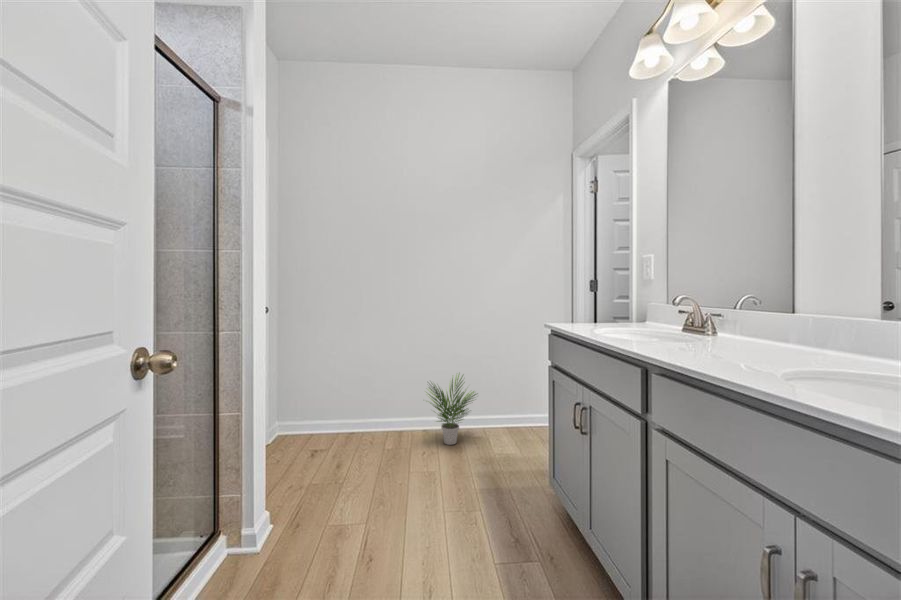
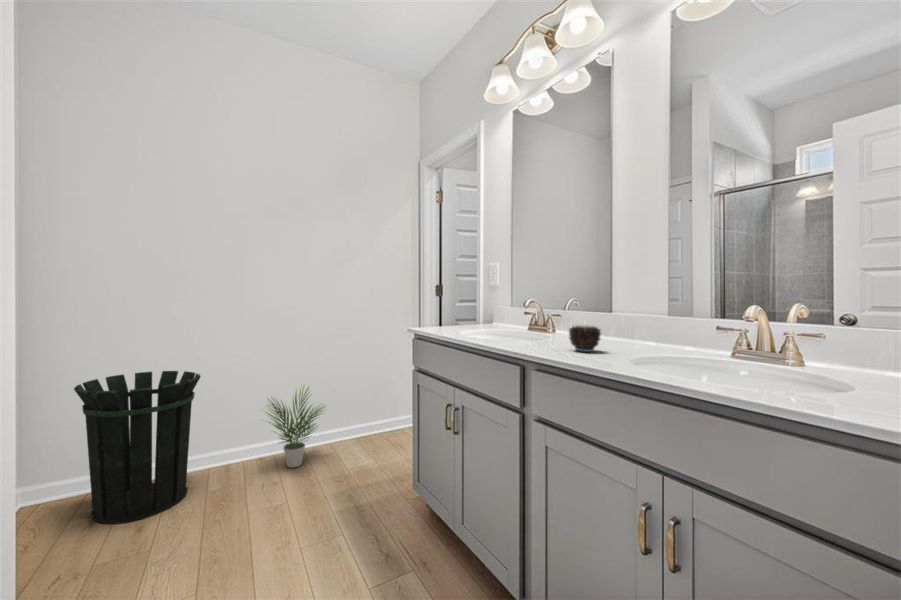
candle: none [706,323,750,360] -> present [569,325,601,352]
waste bin: none [298,353,378,465] -> present [74,371,201,524]

